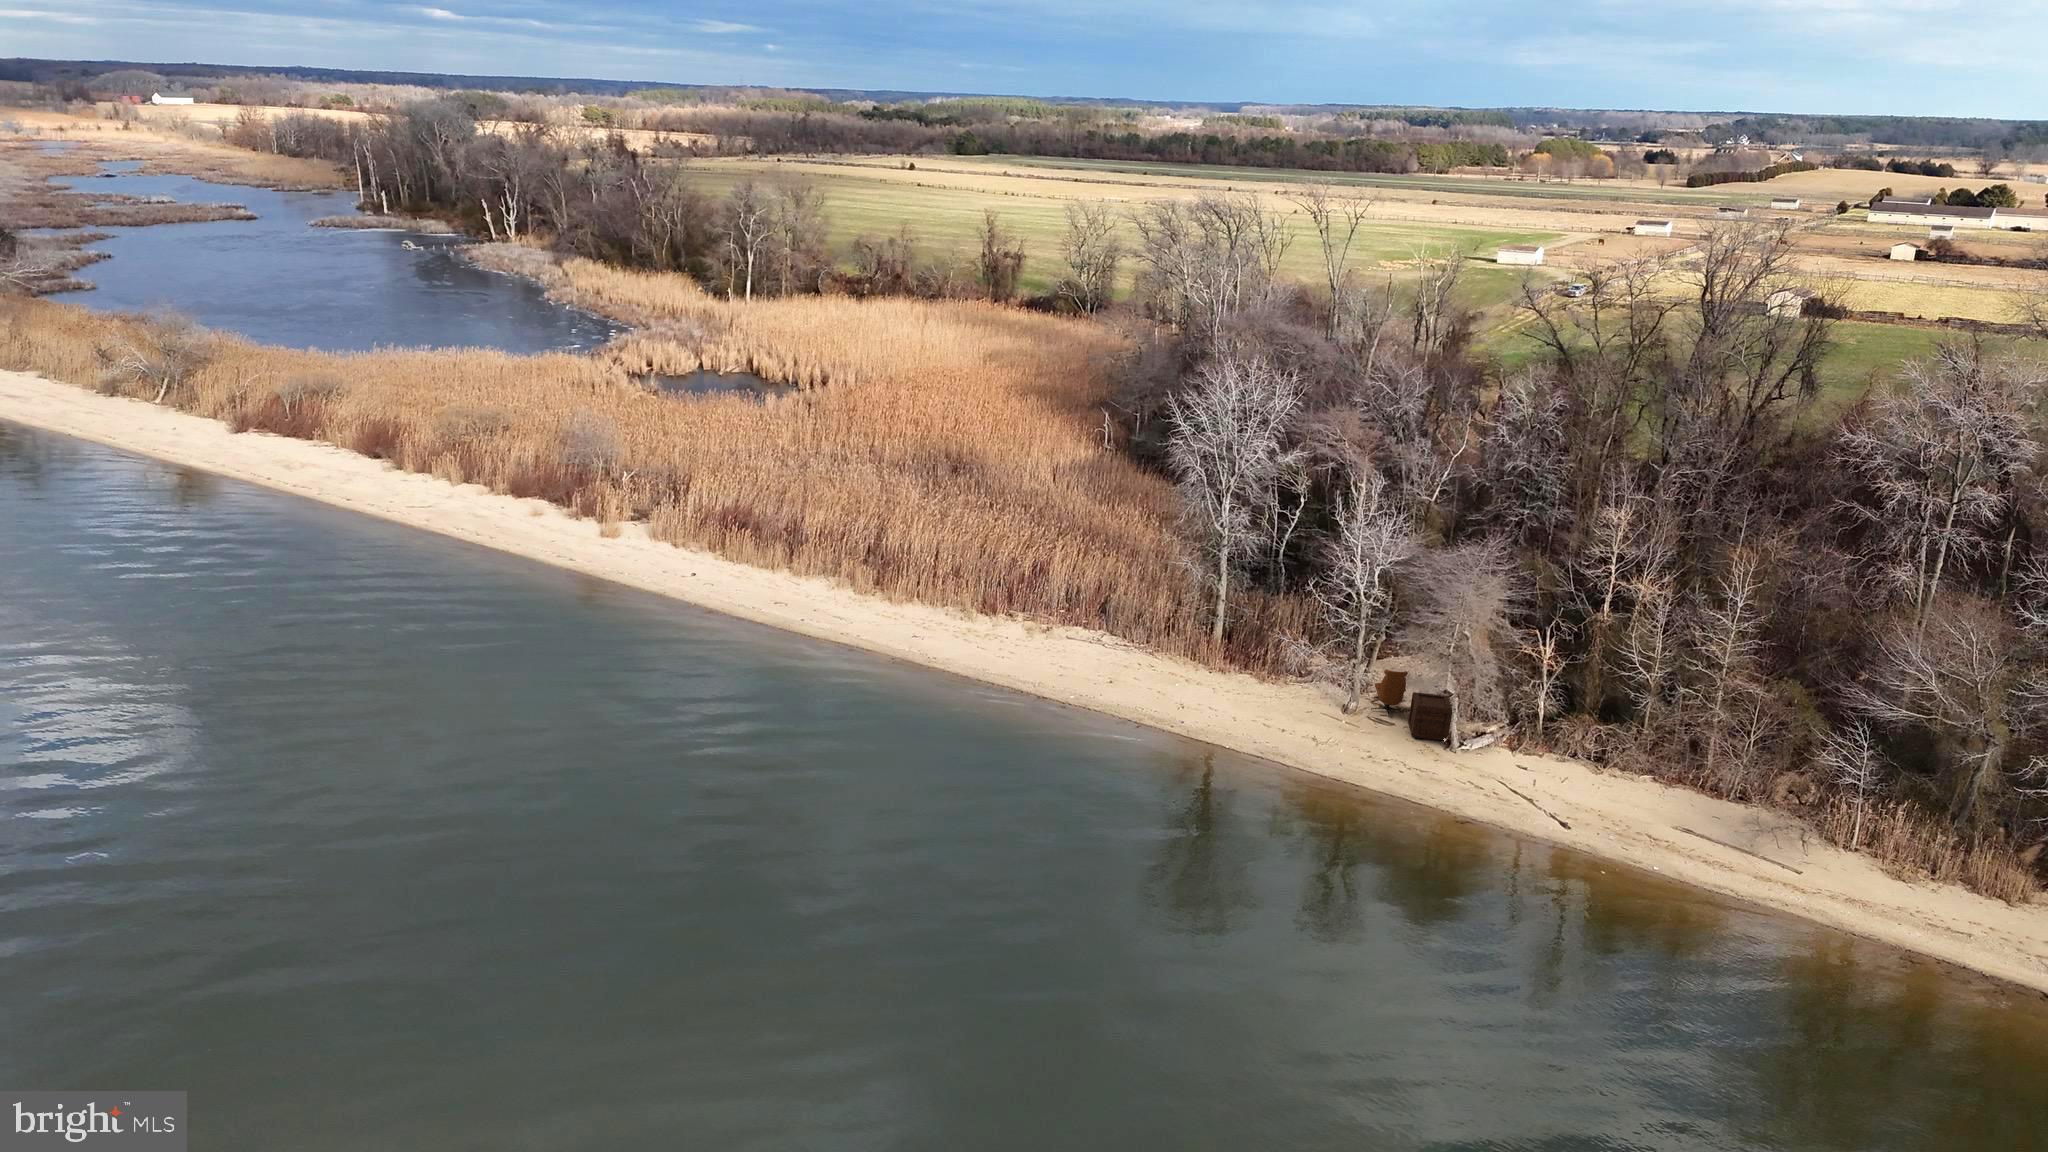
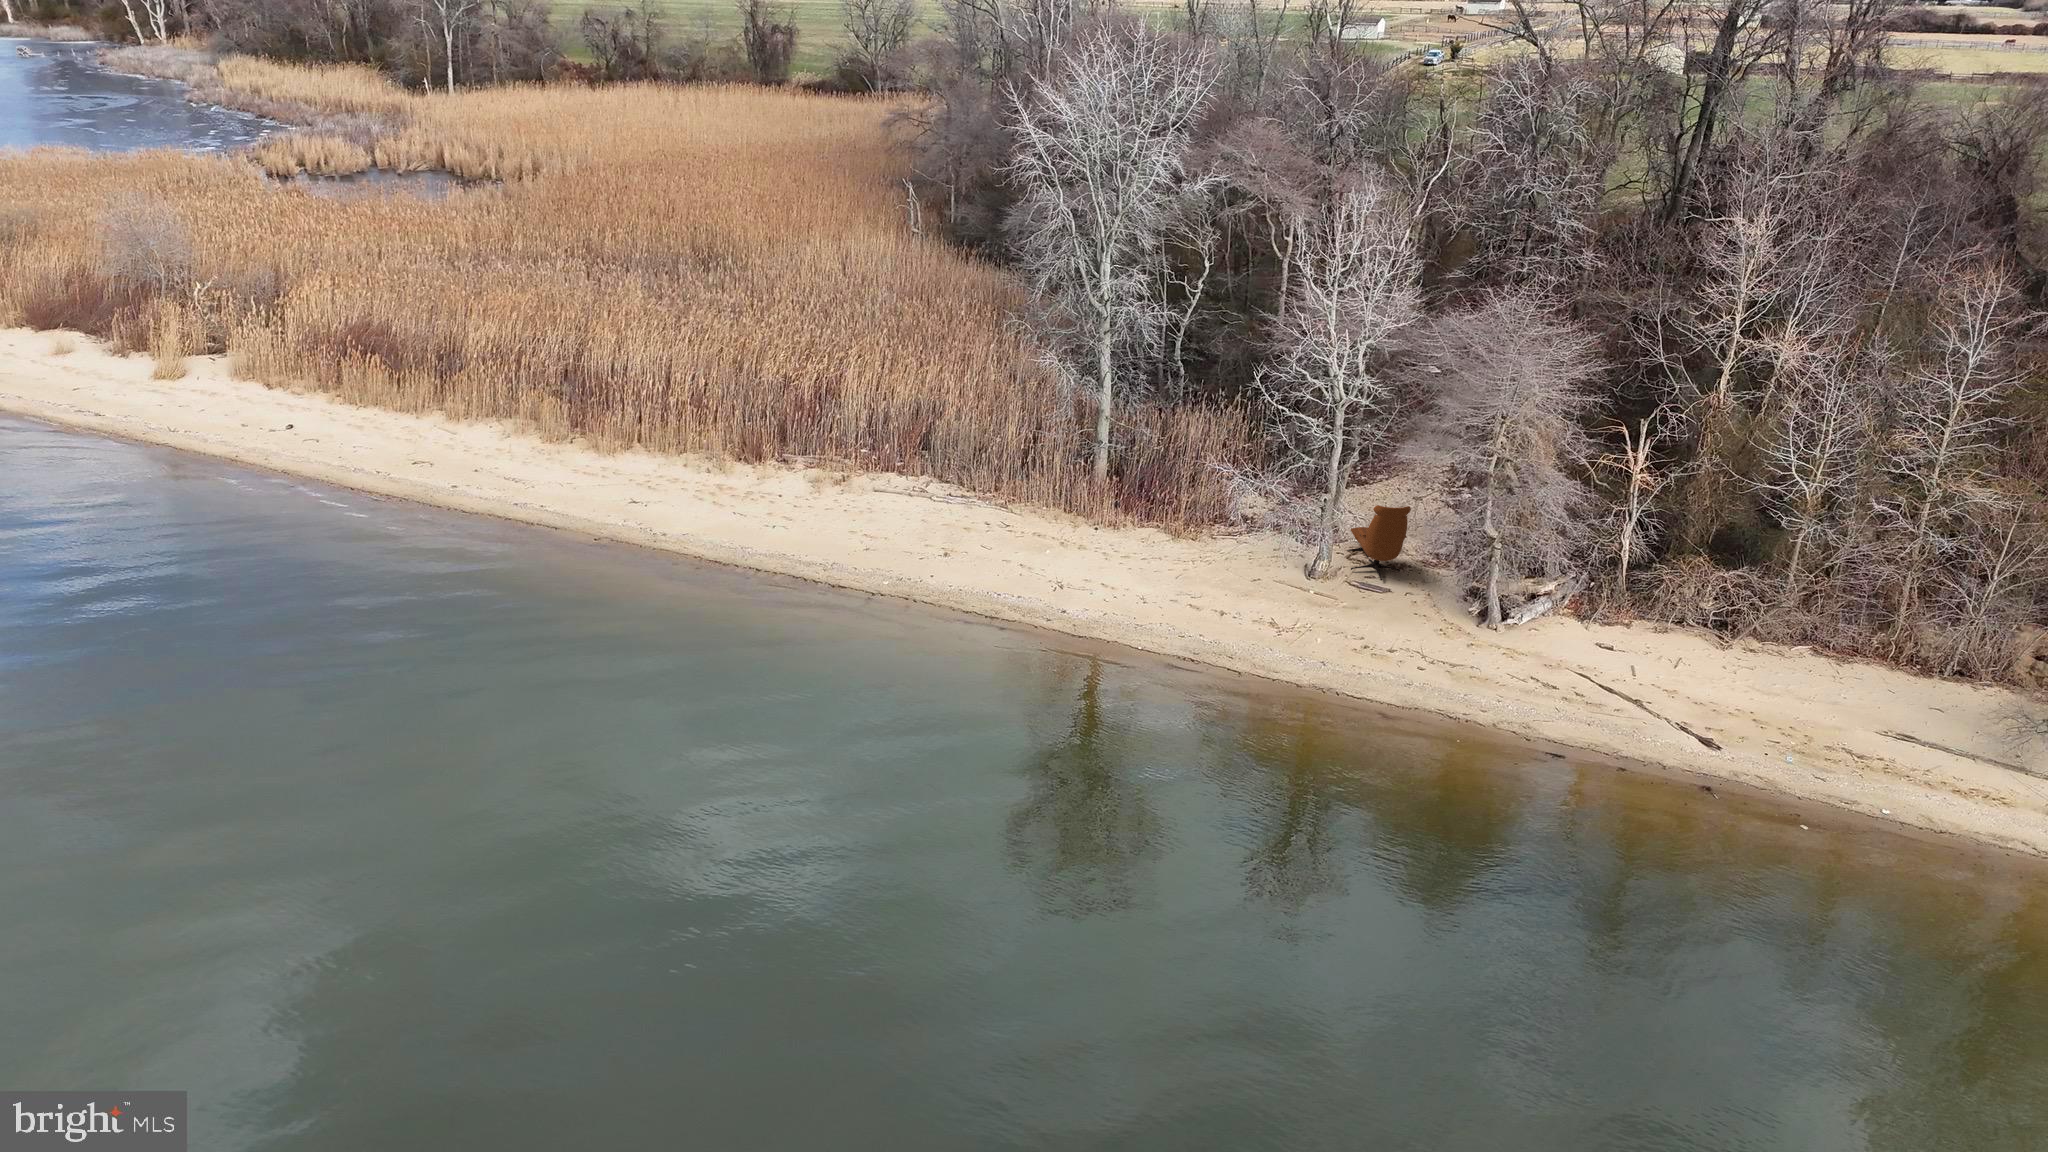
wooden crate: present [1408,692,1452,741] -> none [1412,538,1489,612]

